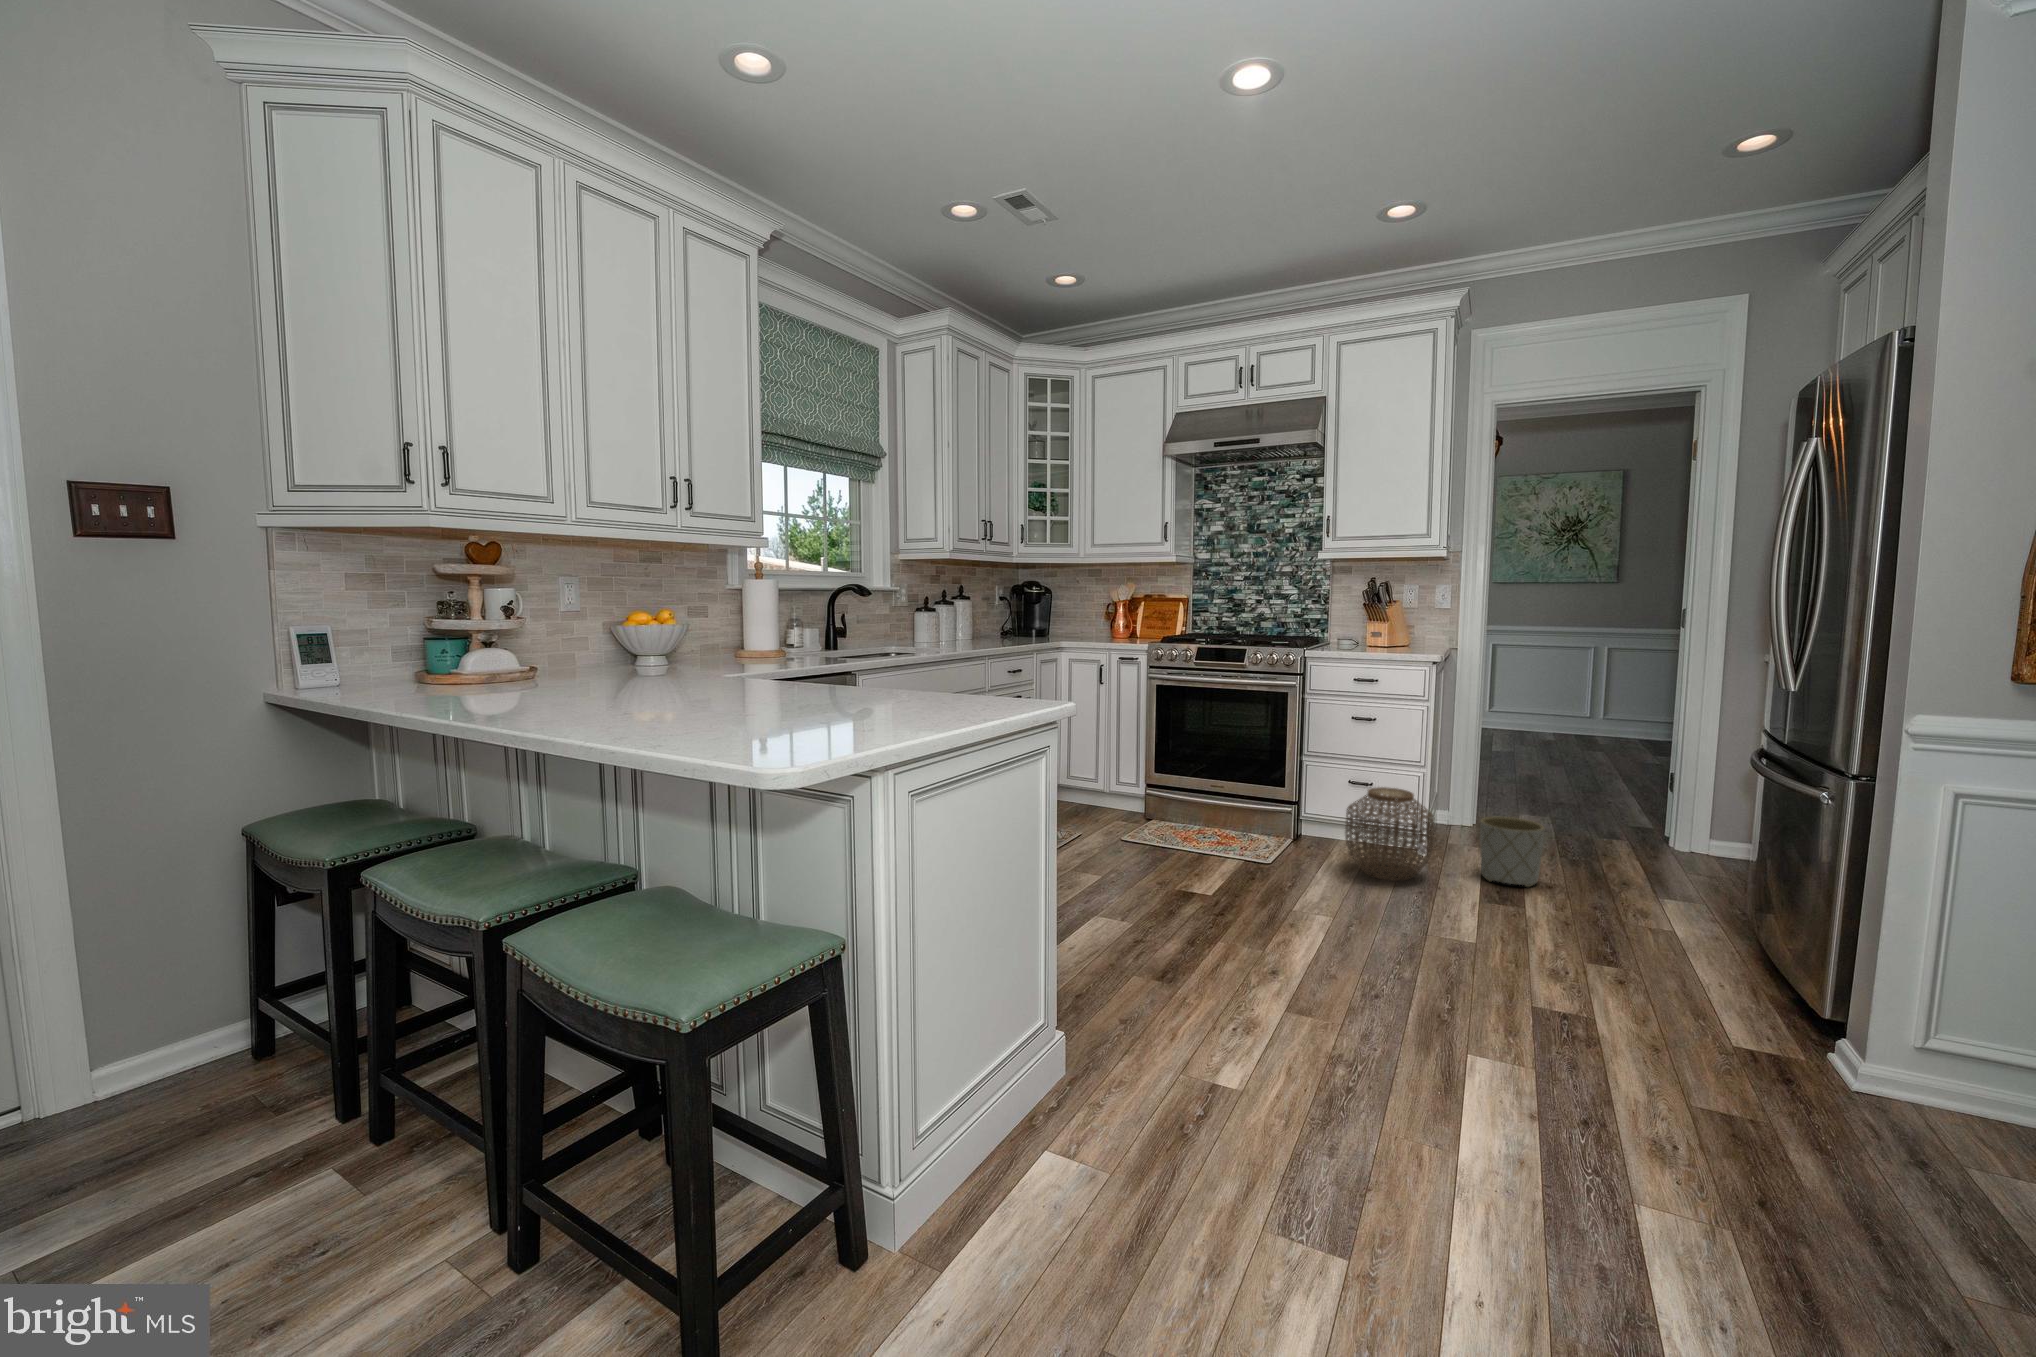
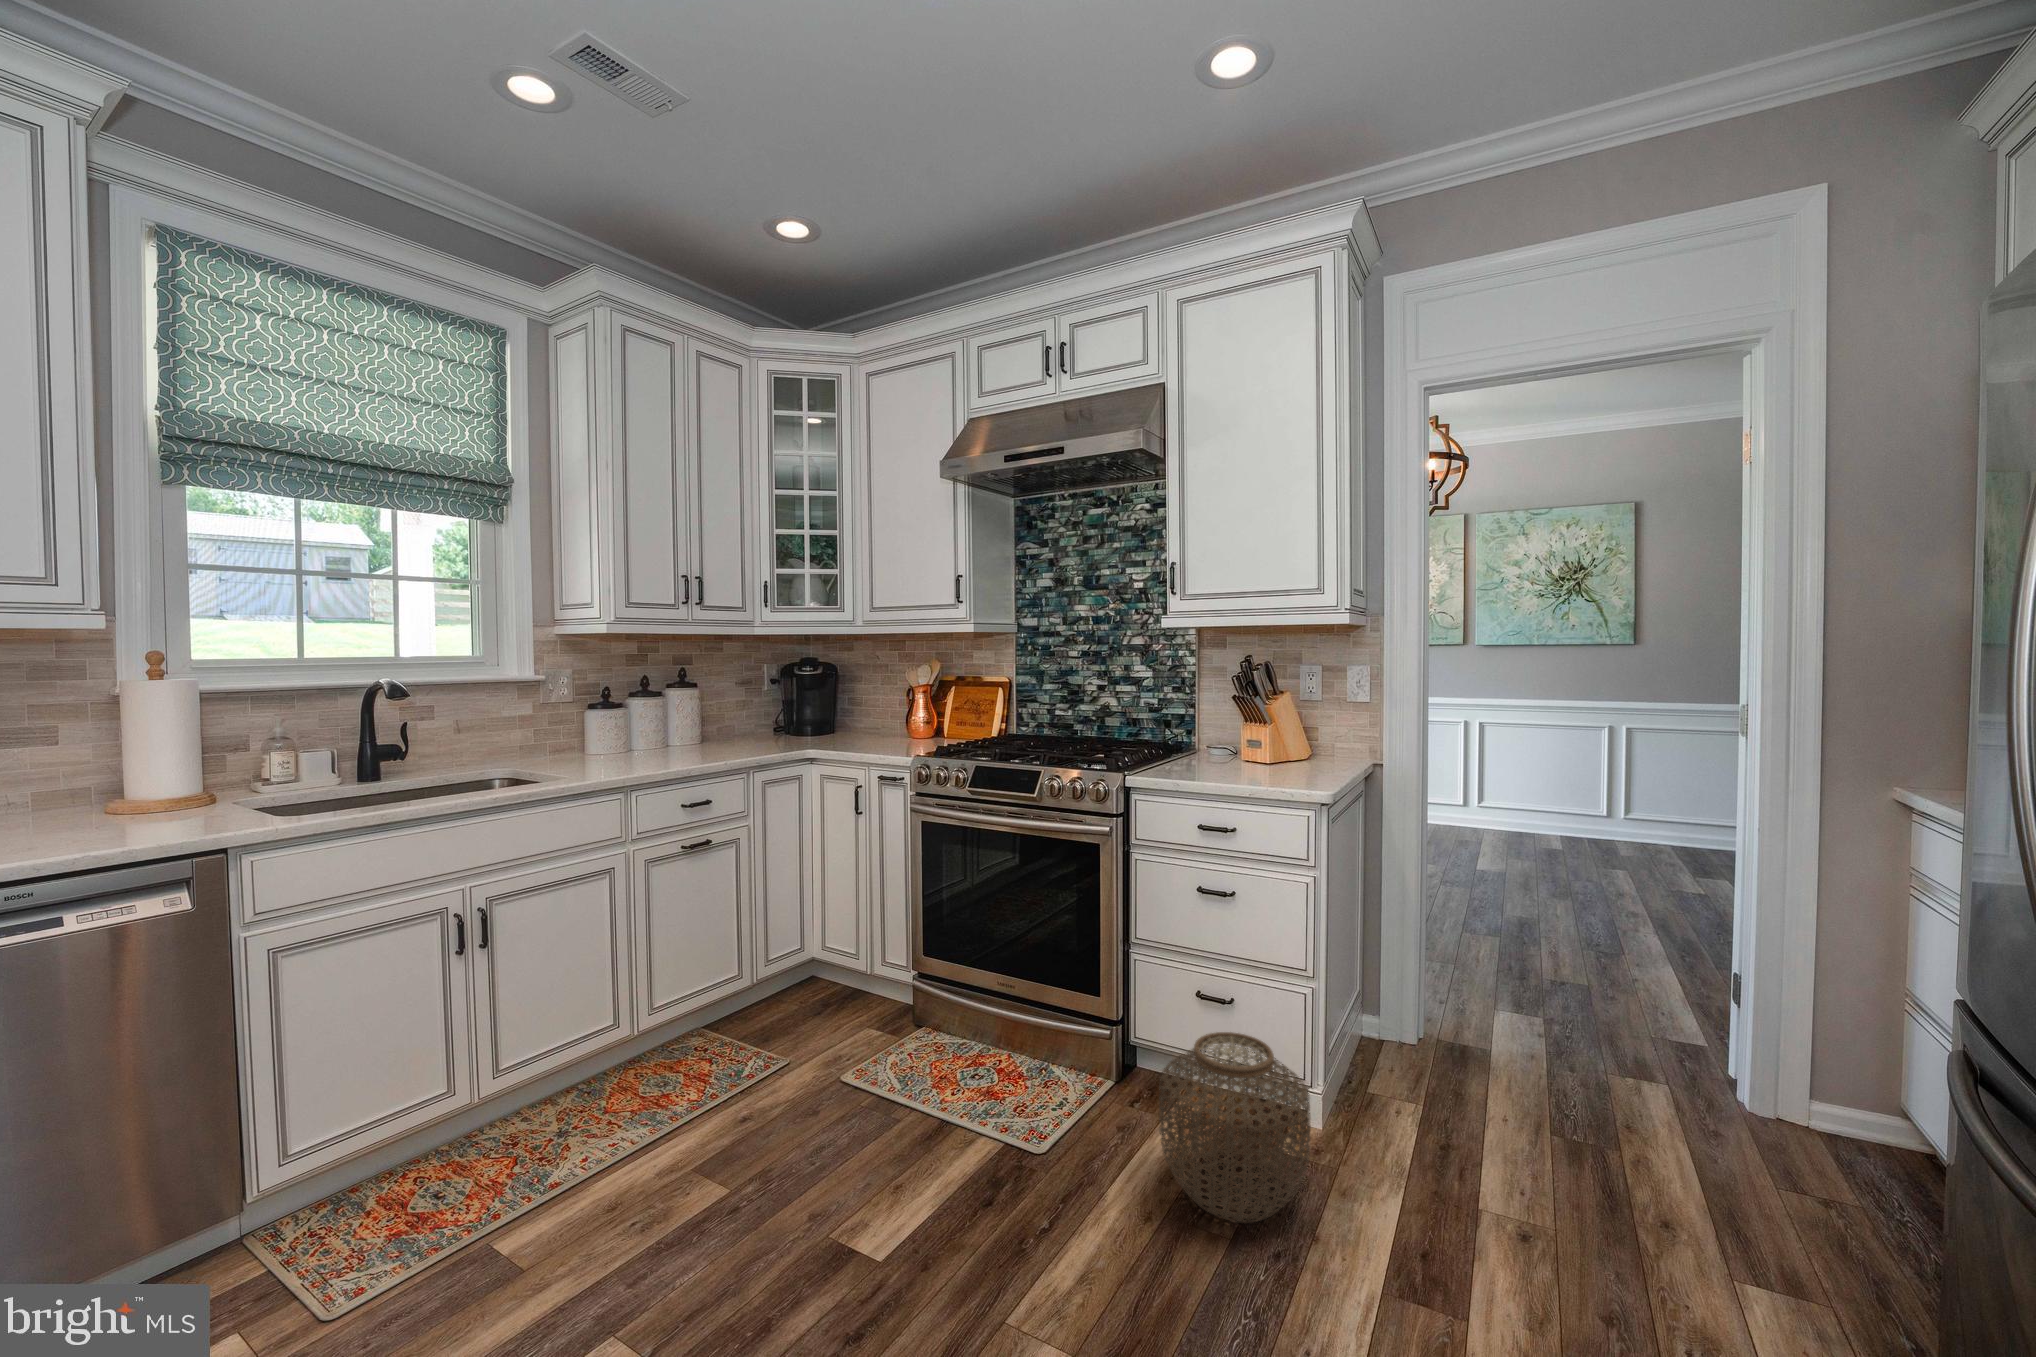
planter: present [1480,817,1545,887] -> none [1398,1091,1515,1253]

